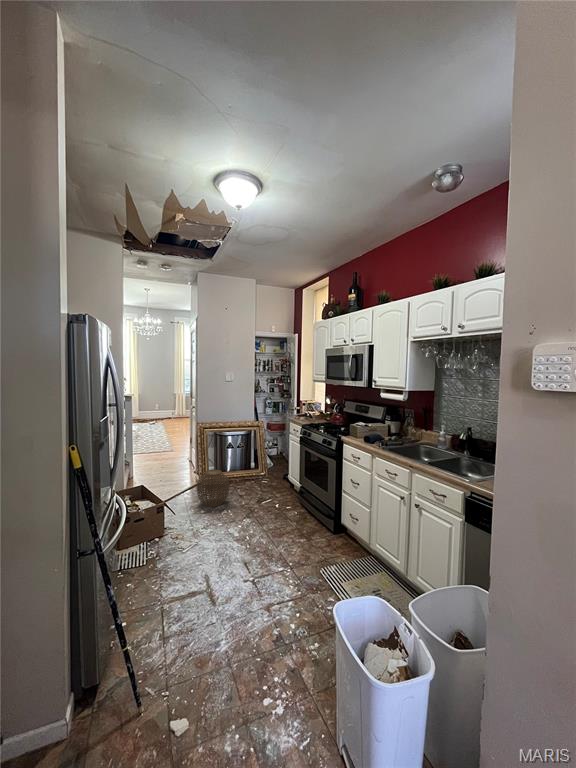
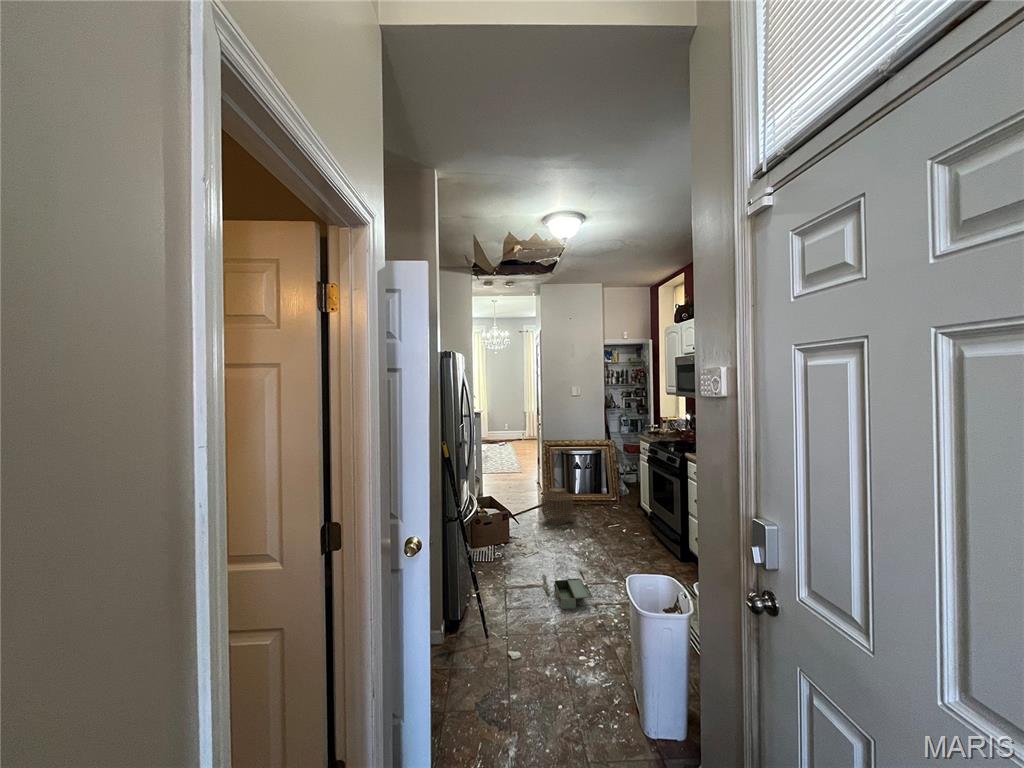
toolbox: none [220,576,262,623] -> present [554,578,590,609]

